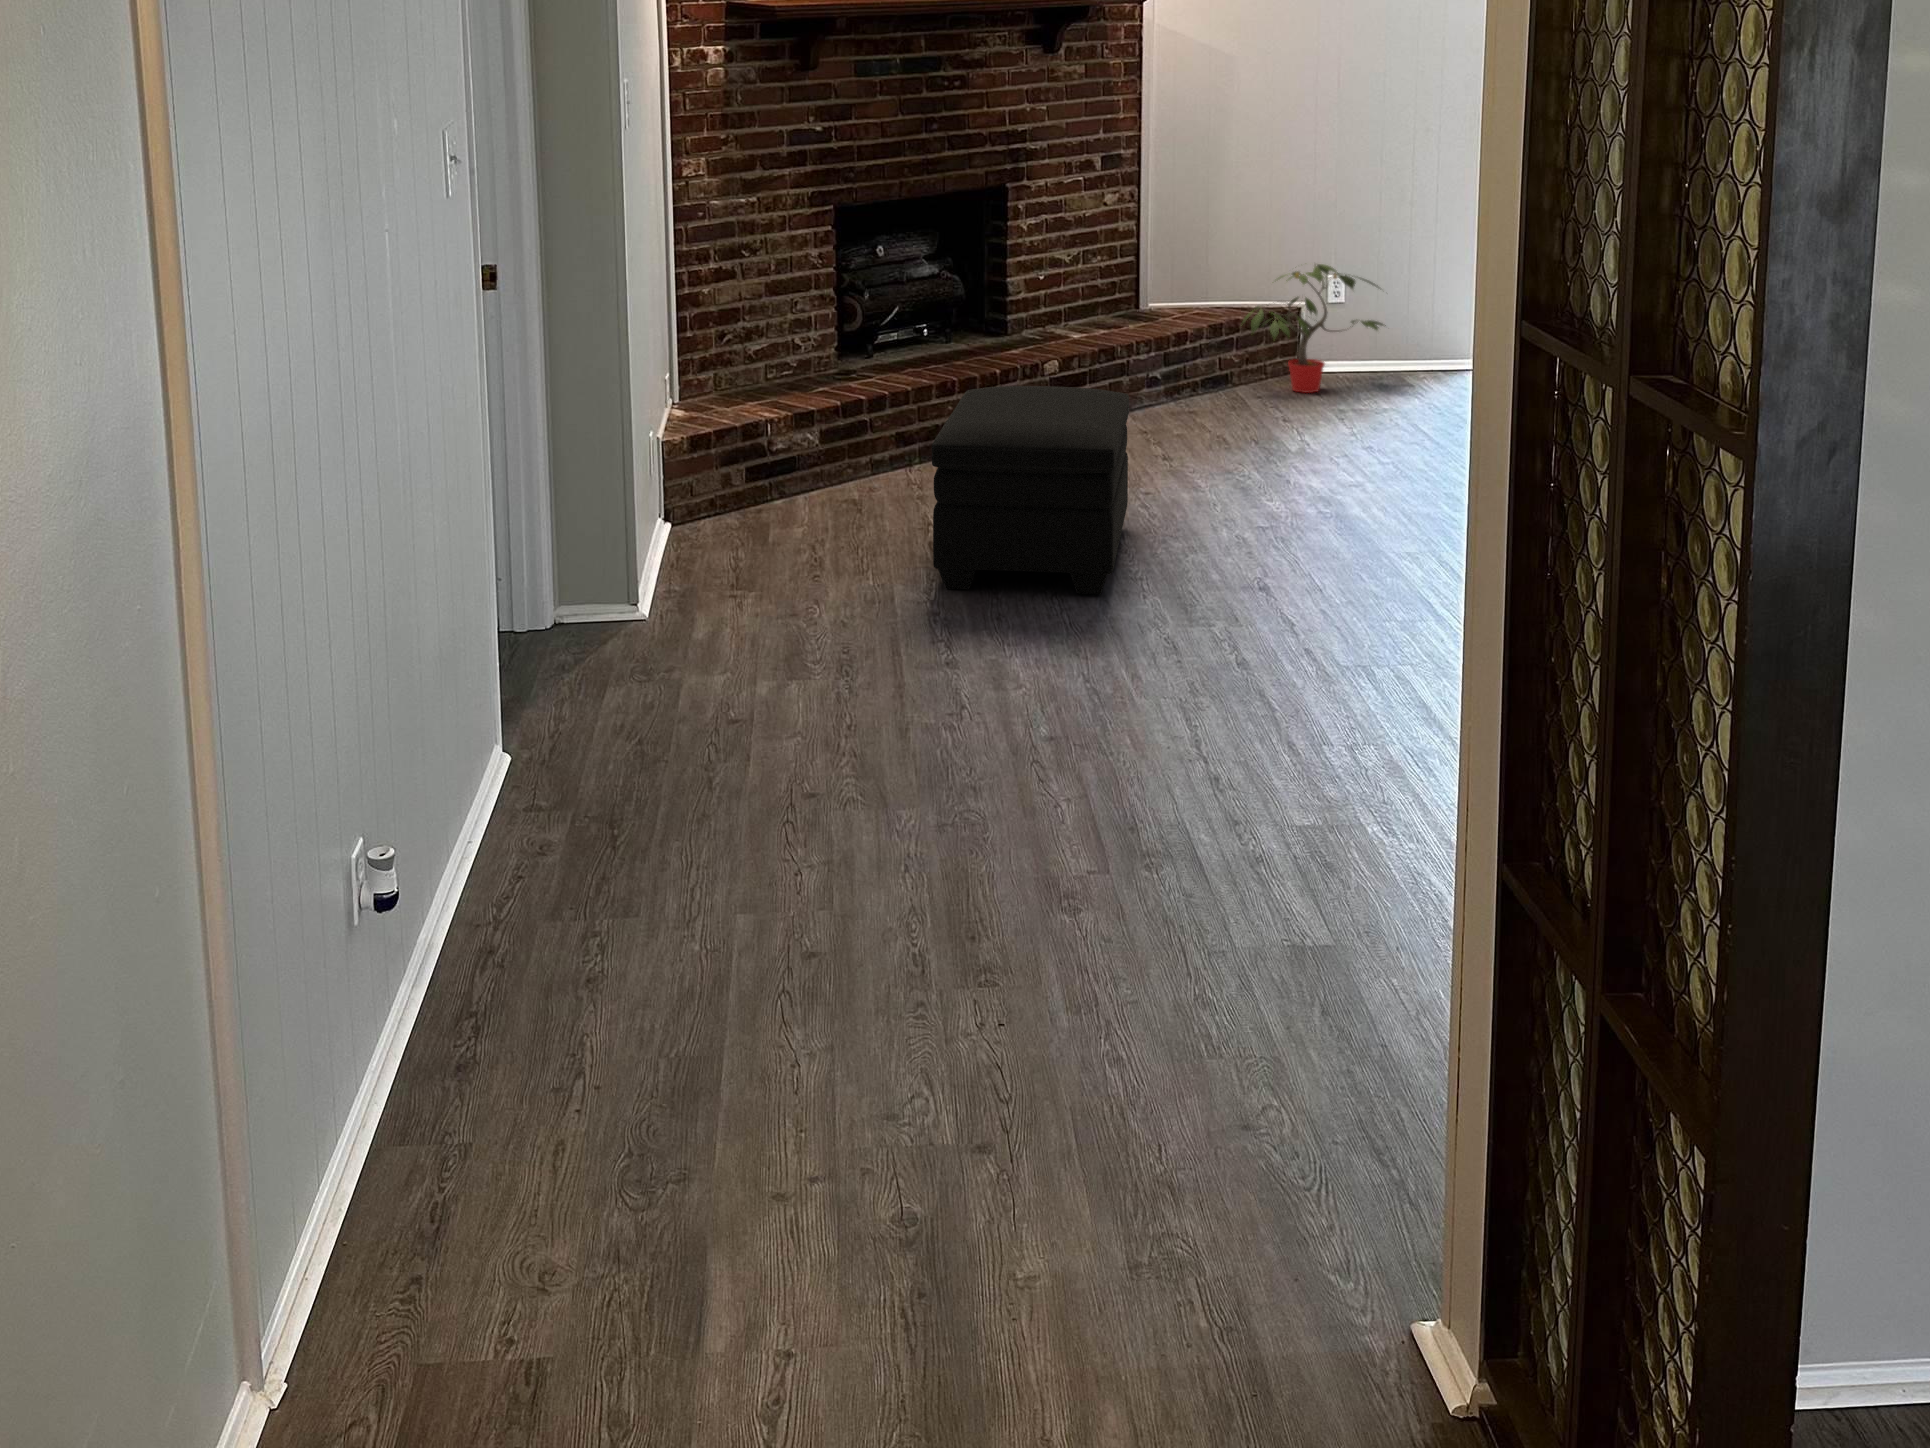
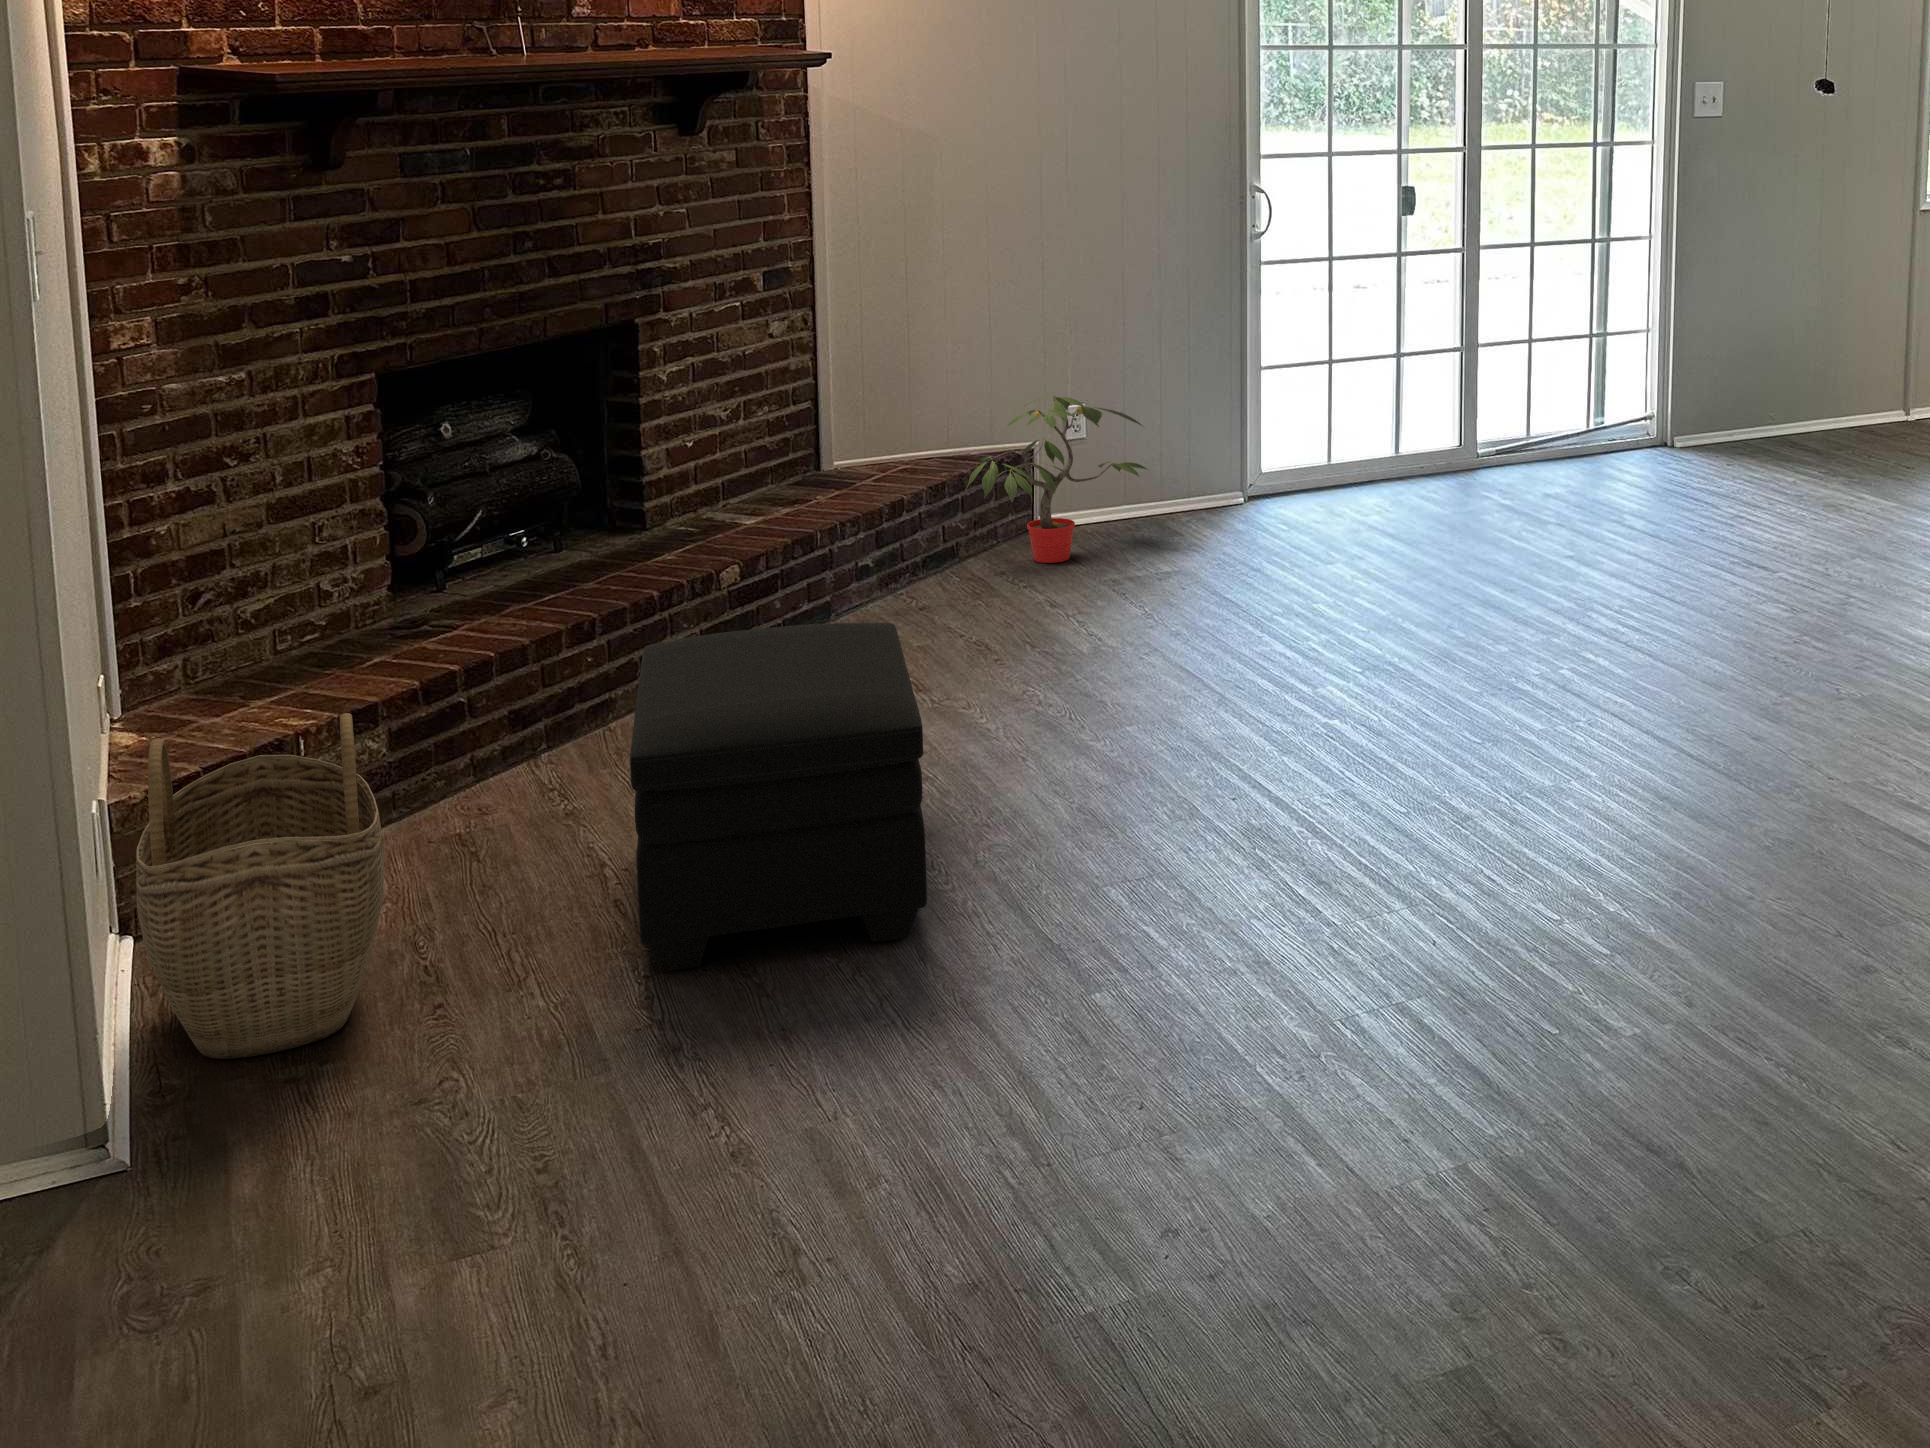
woven basket: none [664,397,794,591] -> present [136,713,385,1059]

